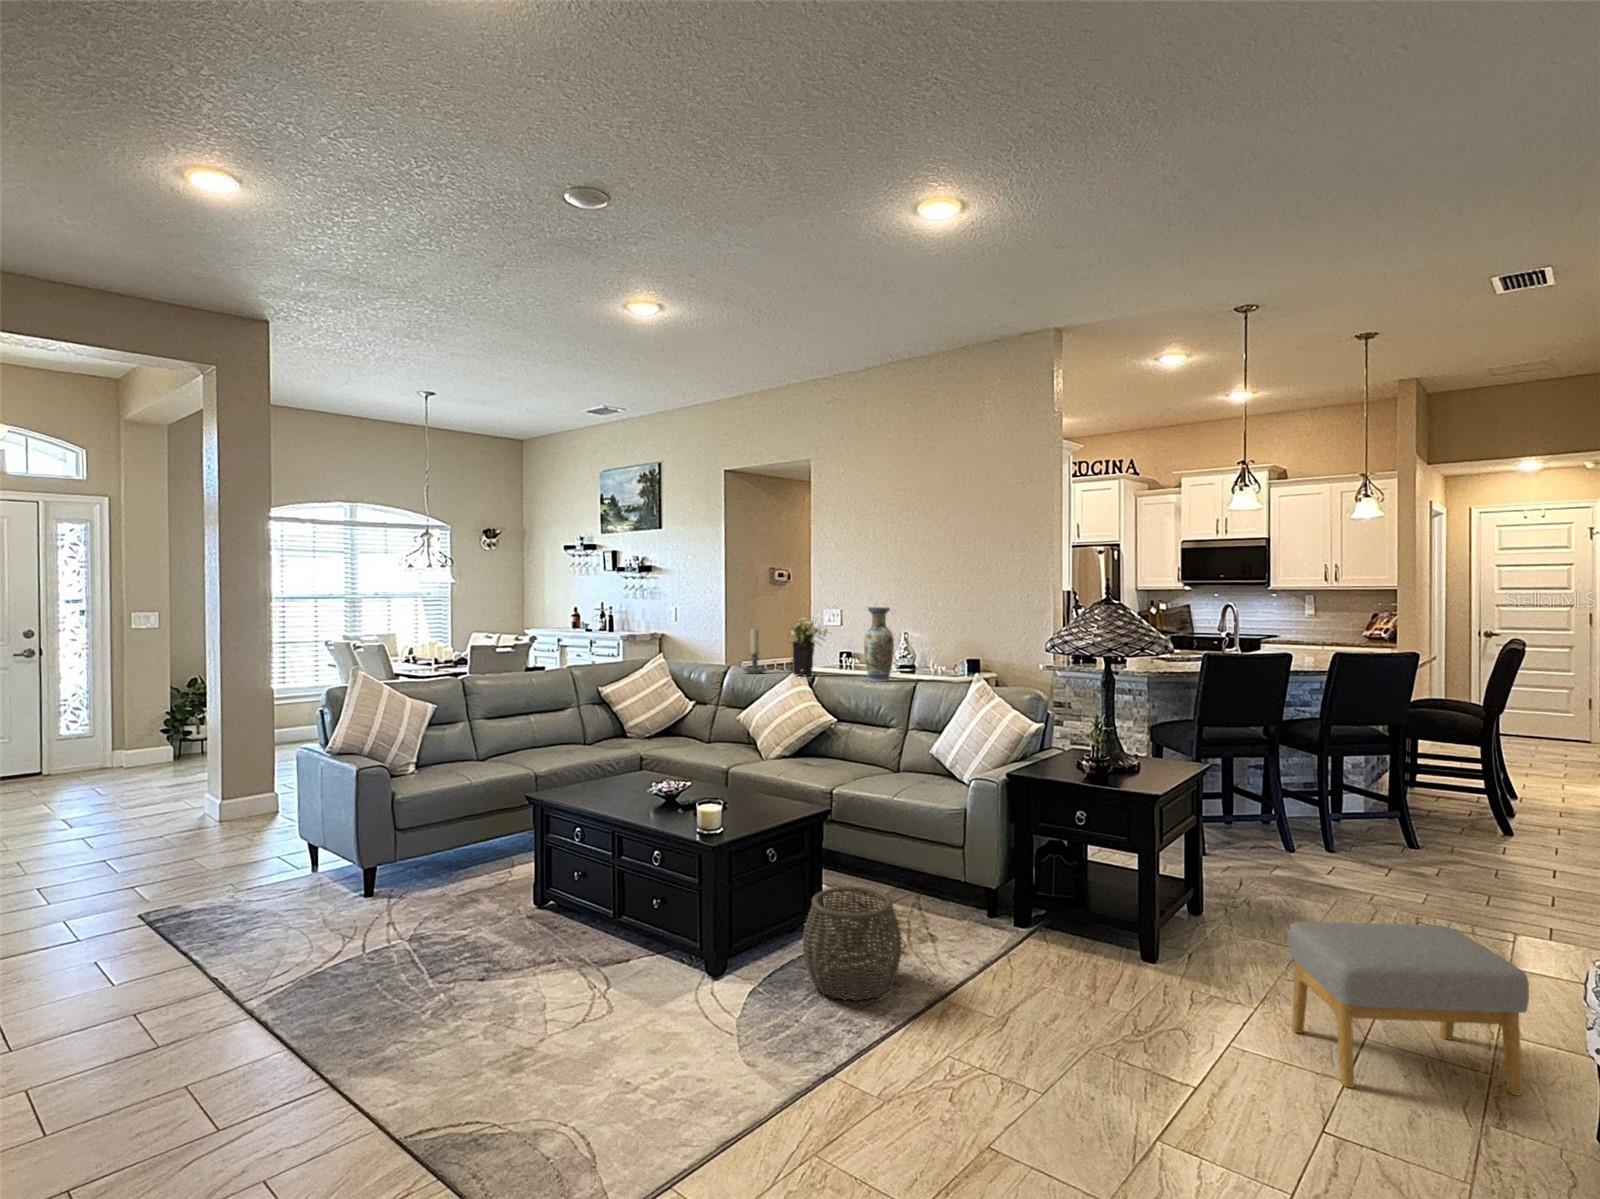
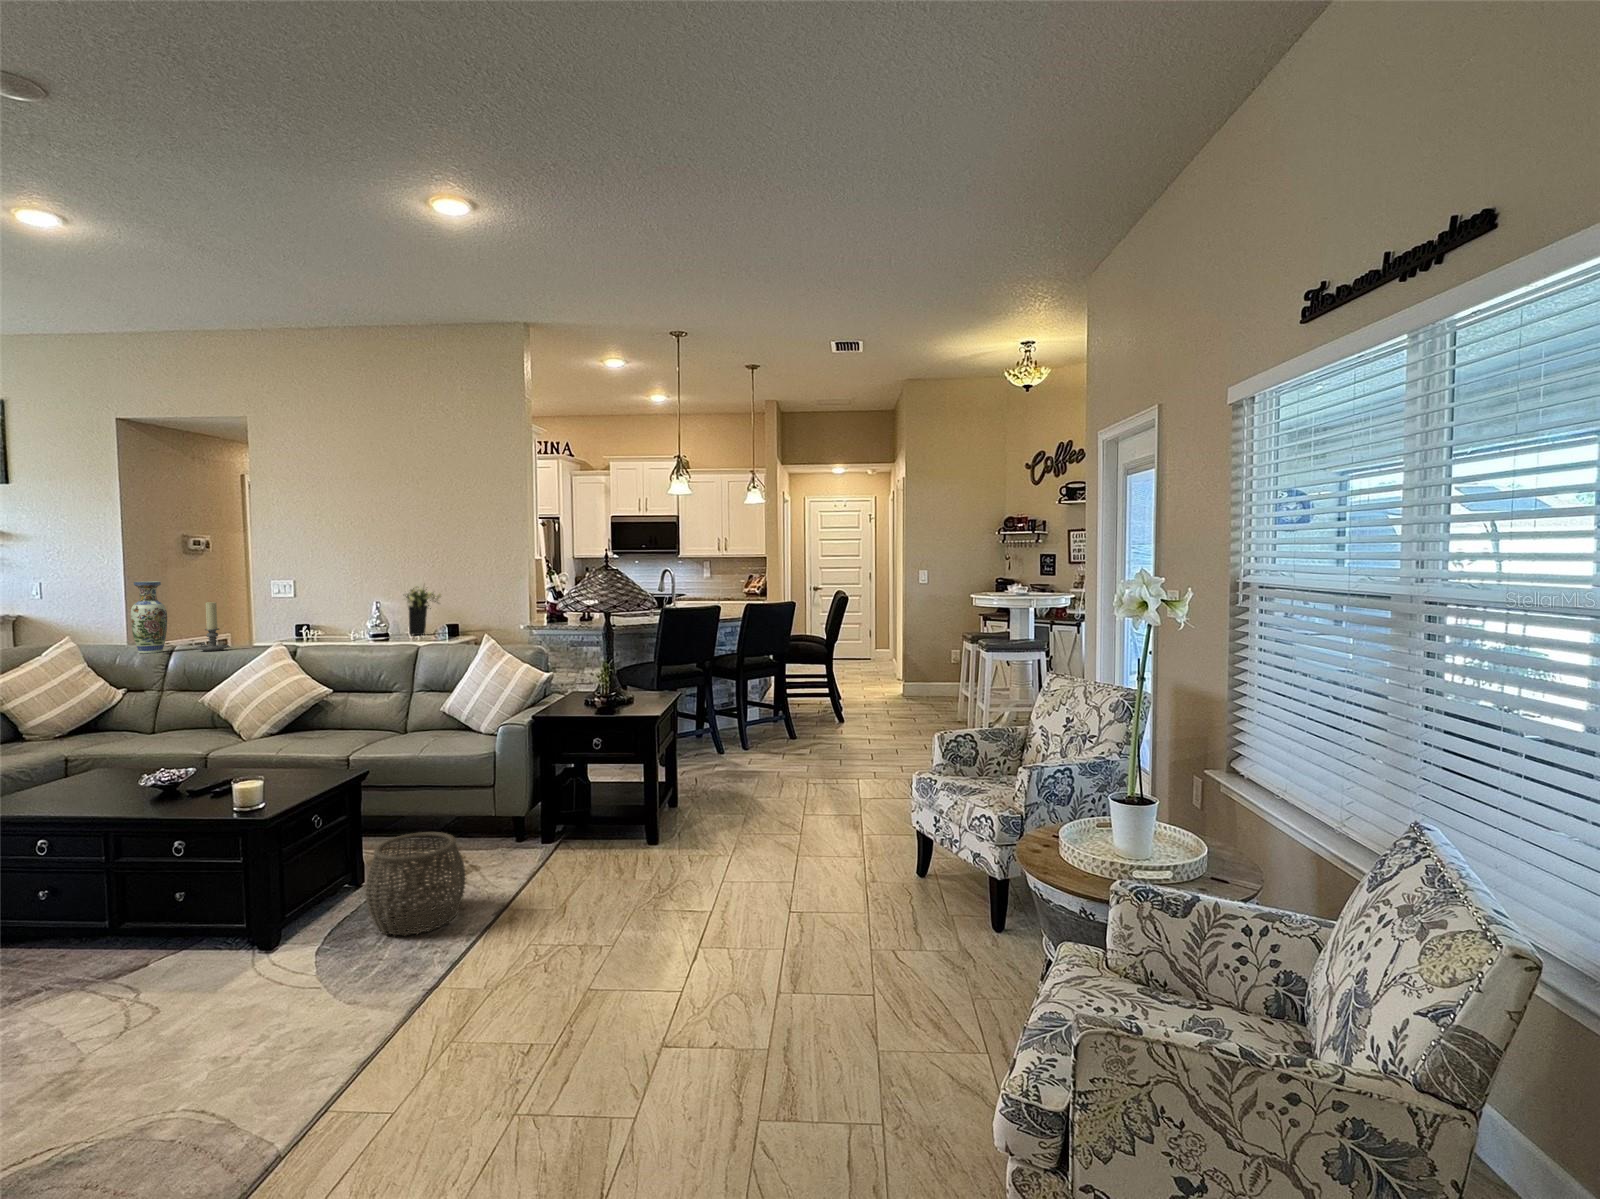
vase: present [864,607,894,682] -> present [130,581,167,653]
flower arrangement: present [788,618,828,676] -> present [406,585,441,635]
footstool: present [1289,922,1529,1096] -> none [755,772,884,884]

